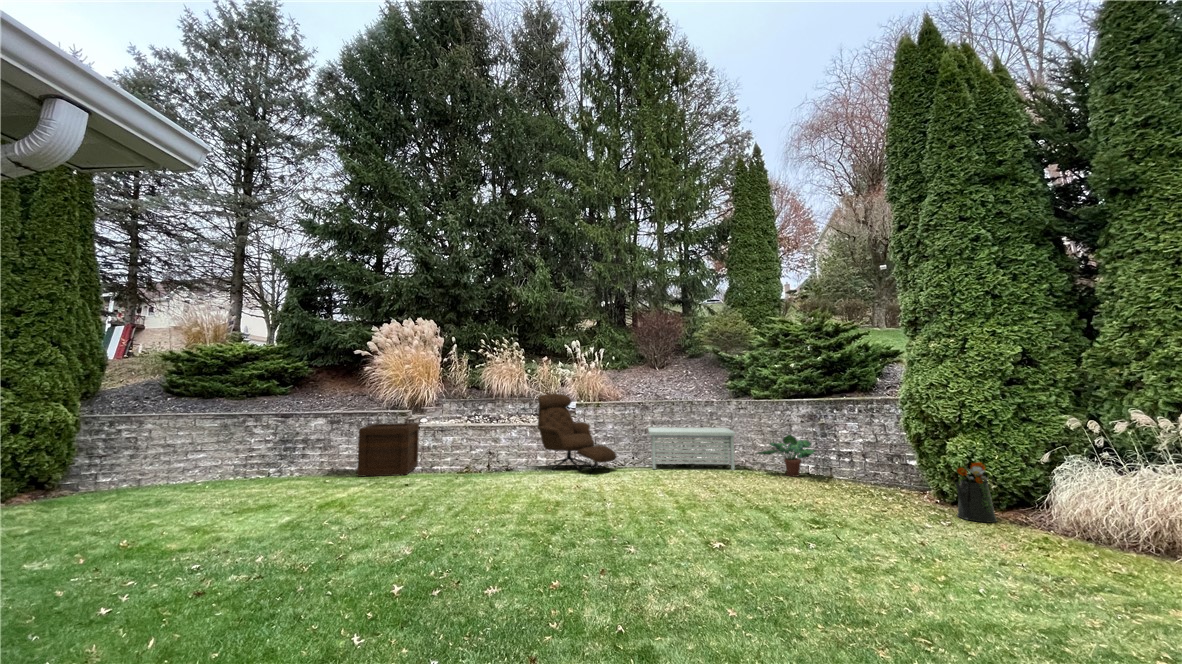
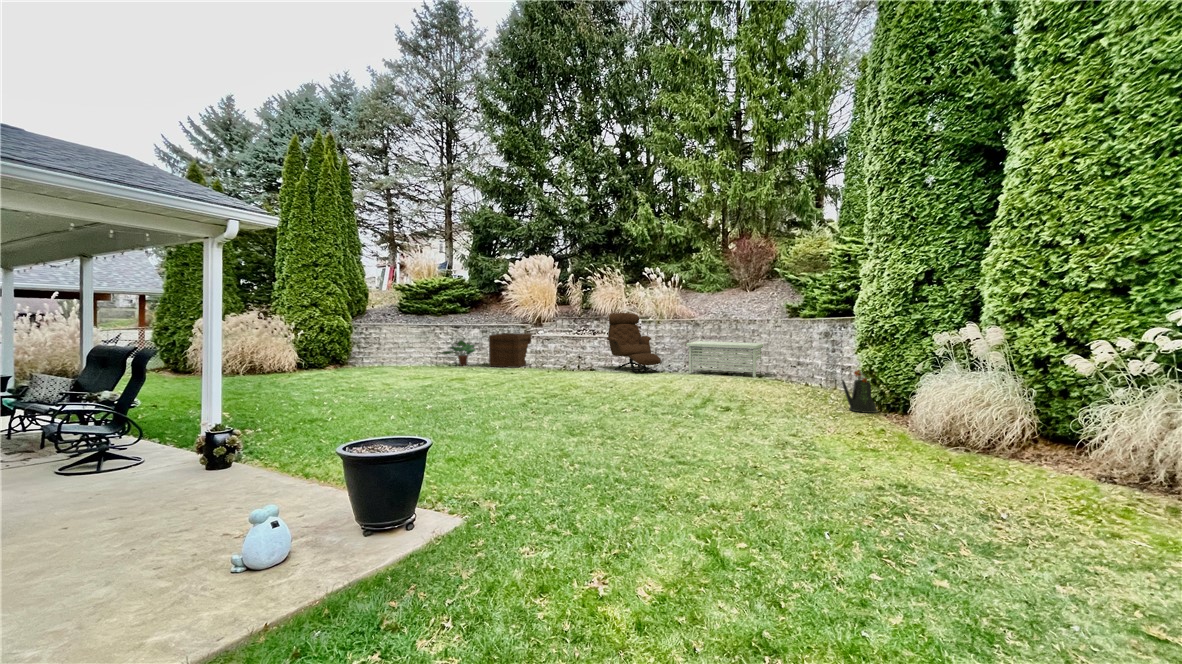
potted plant: present [757,434,815,477] -> present [441,340,475,366]

